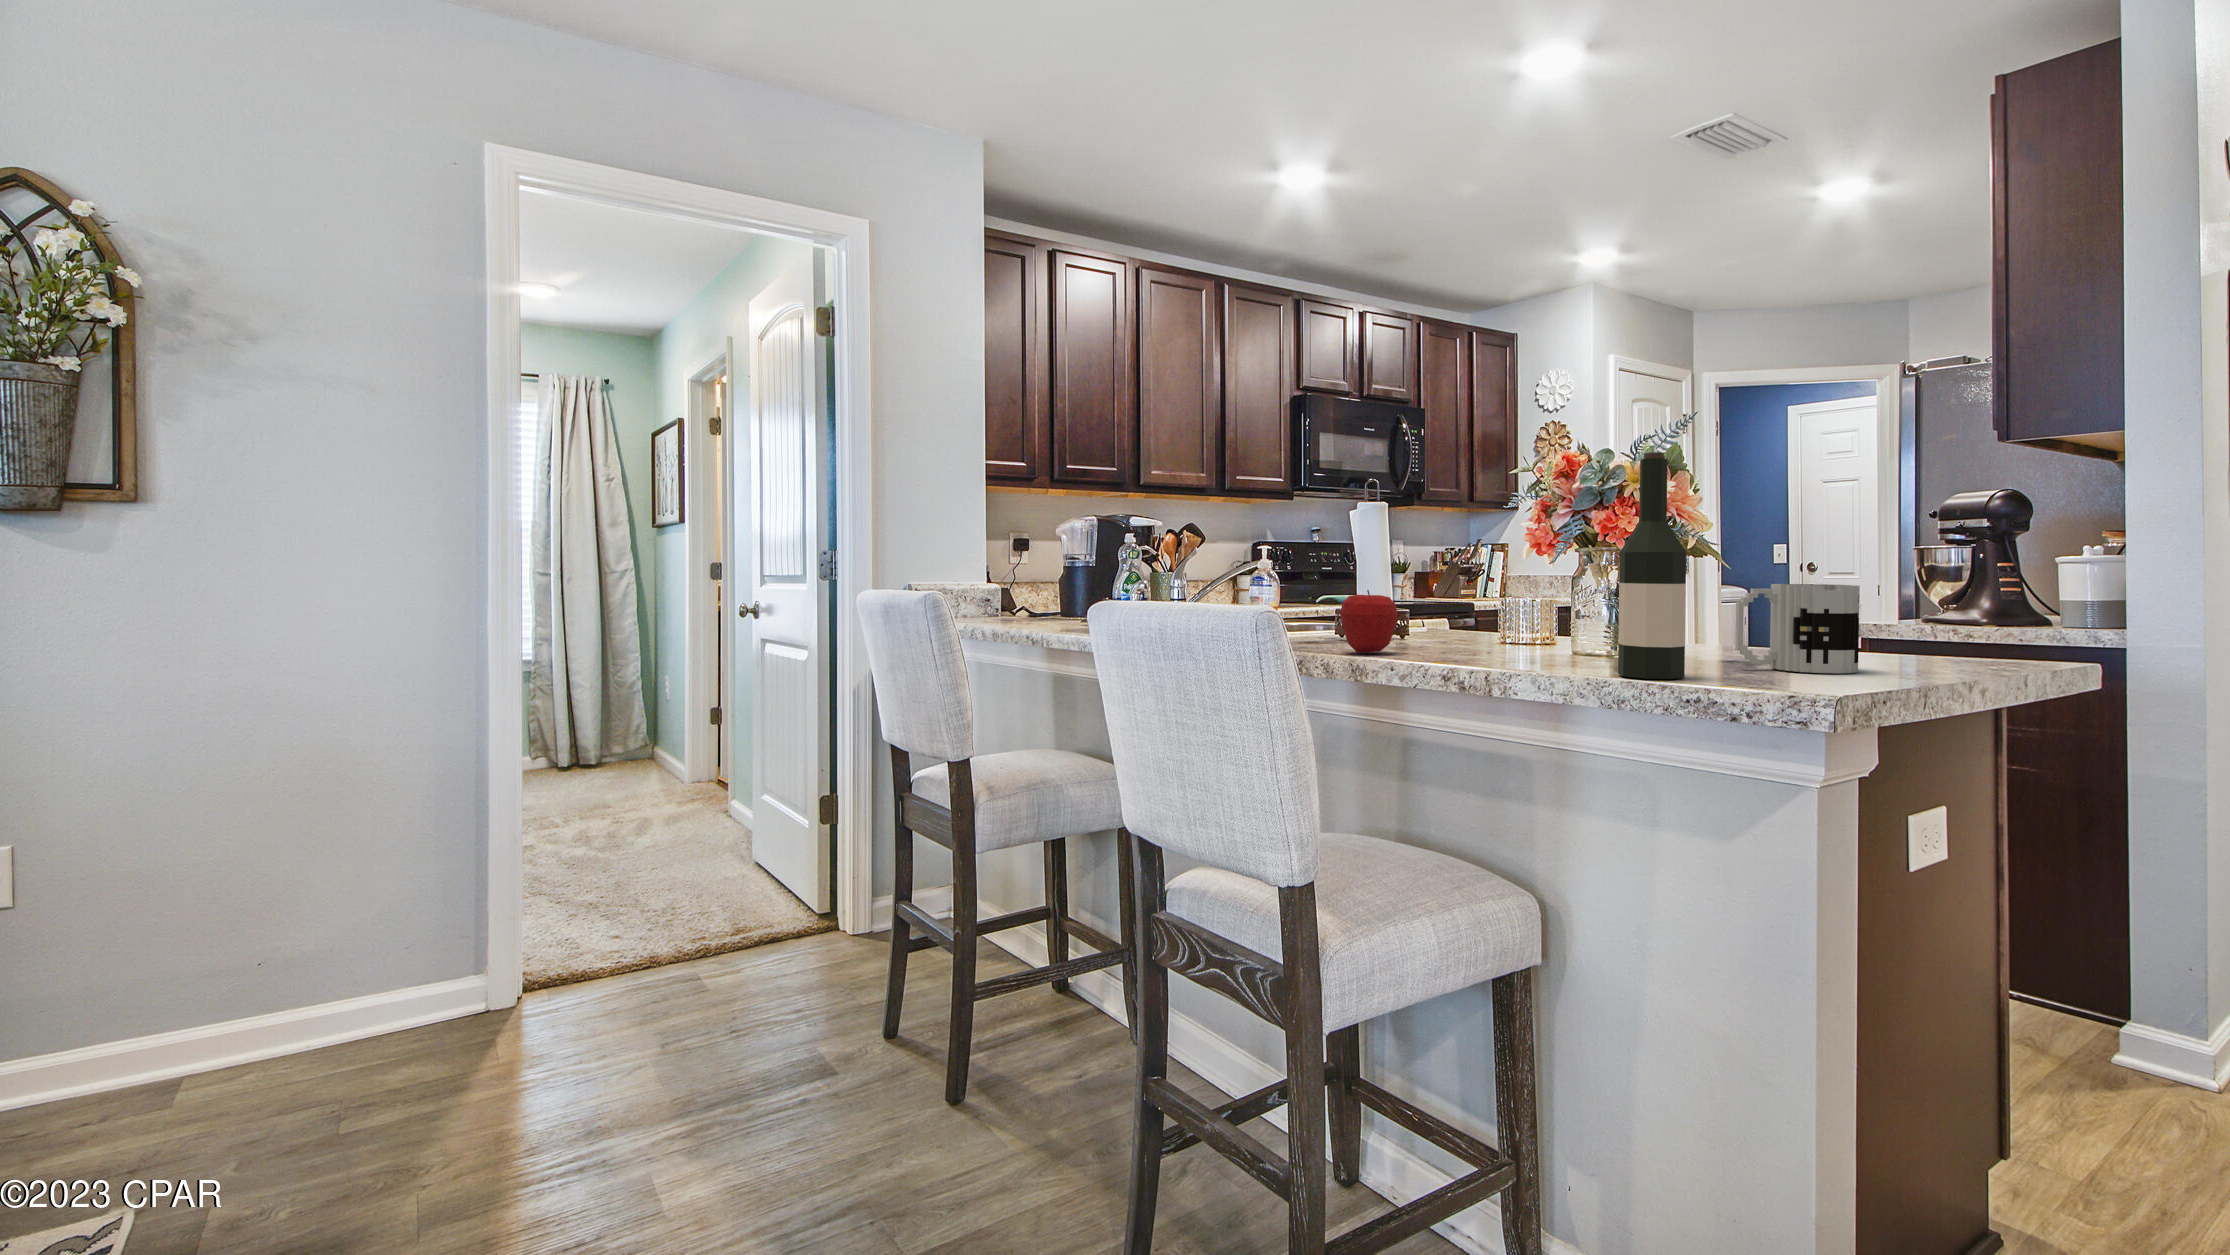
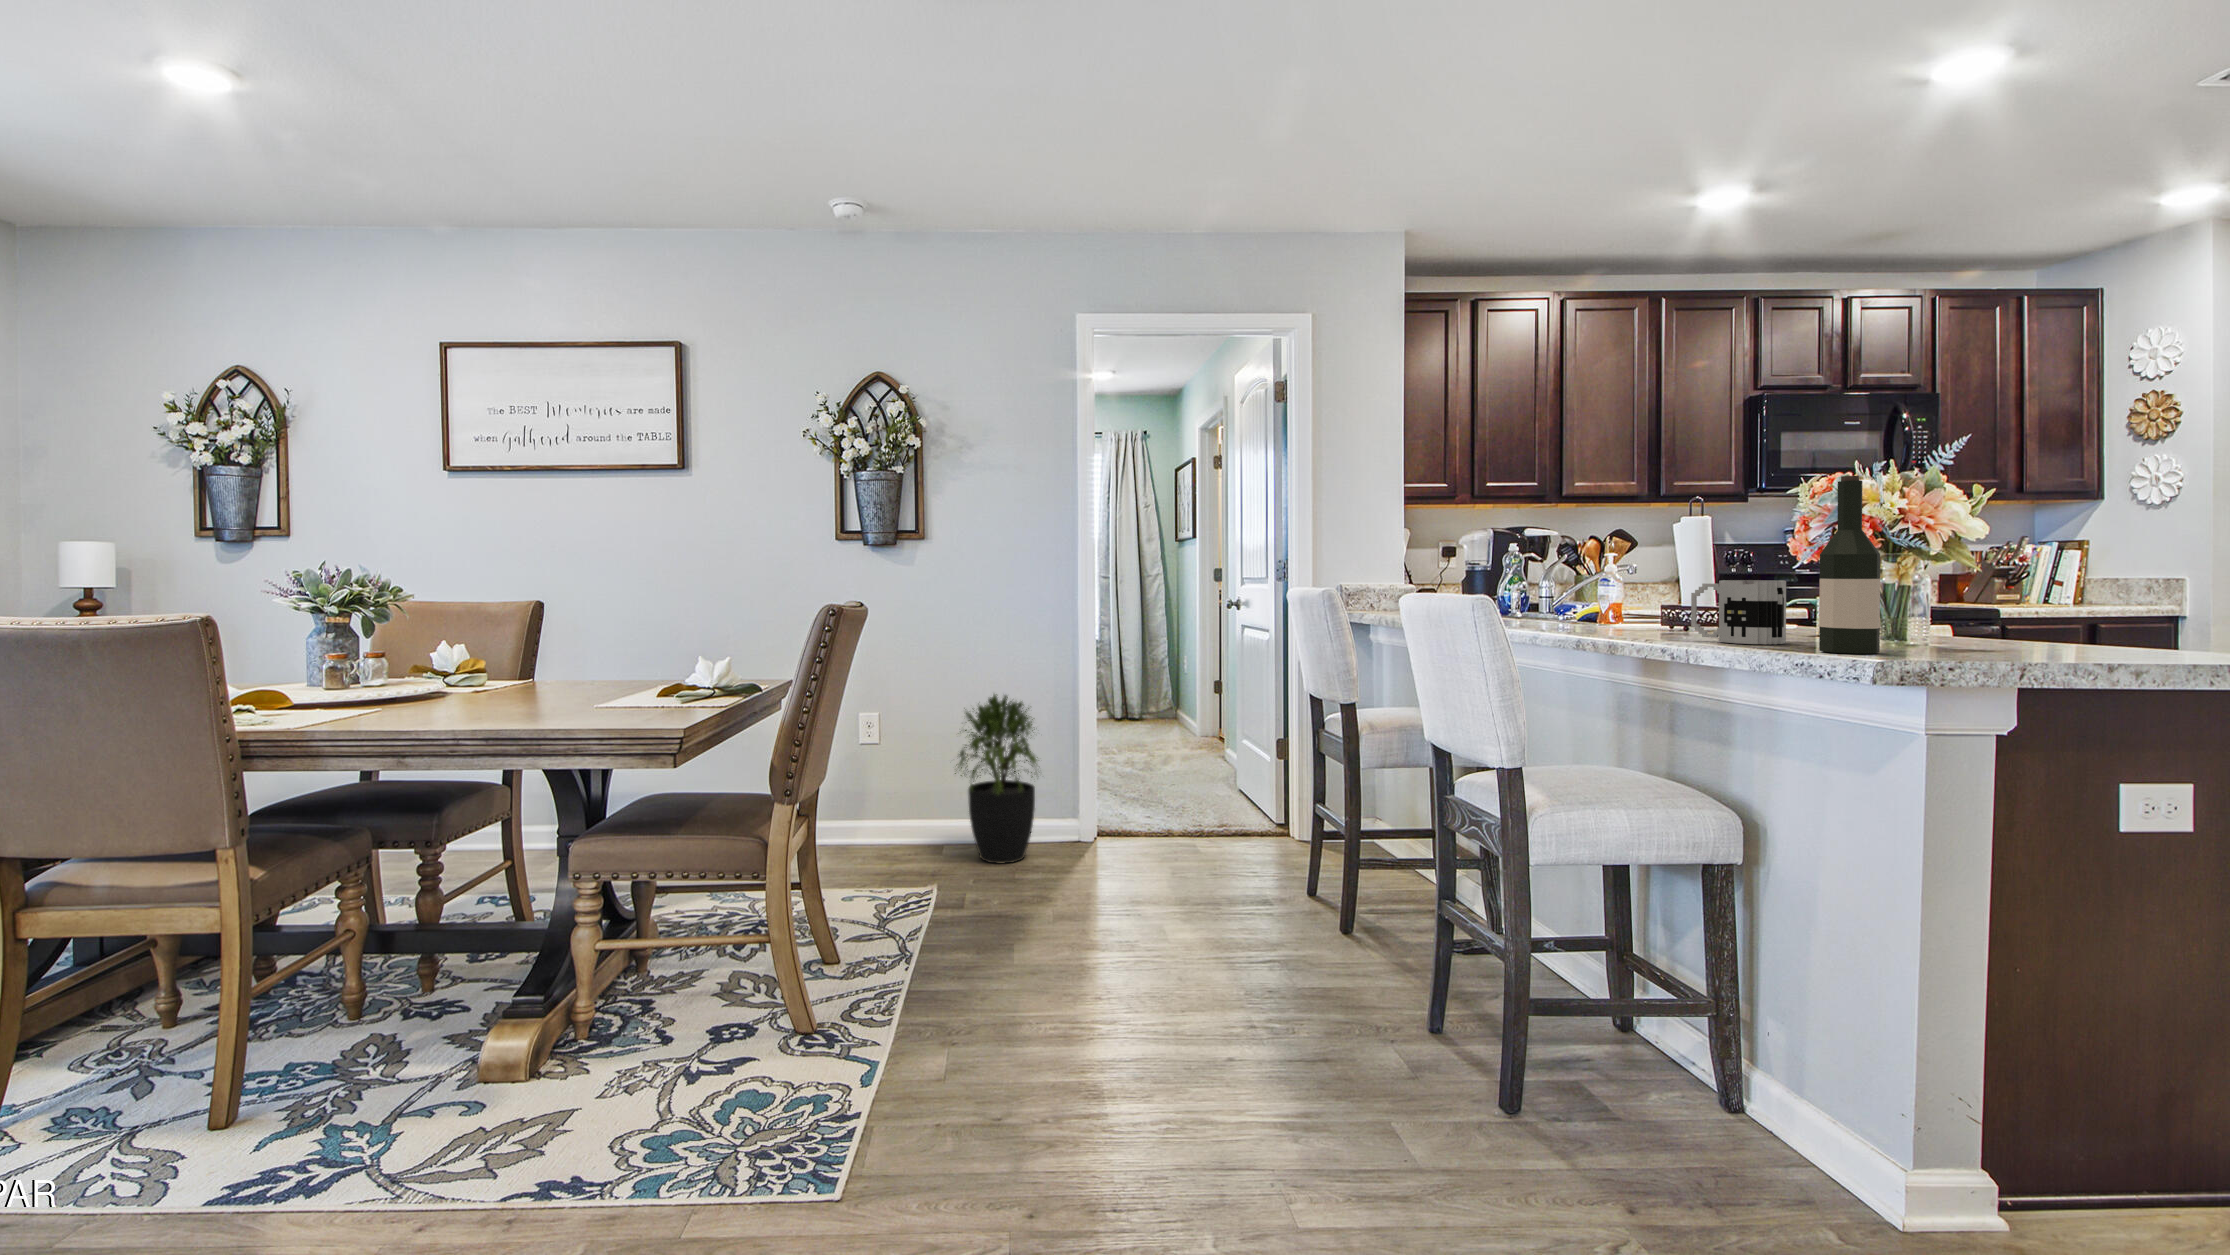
mug: present [1735,584,1860,673] -> present [1691,580,1786,644]
apple: present [1340,590,1398,653] -> none [1629,585,1681,634]
potted plant: none [188,784,419,1101] -> present [955,694,1038,863]

